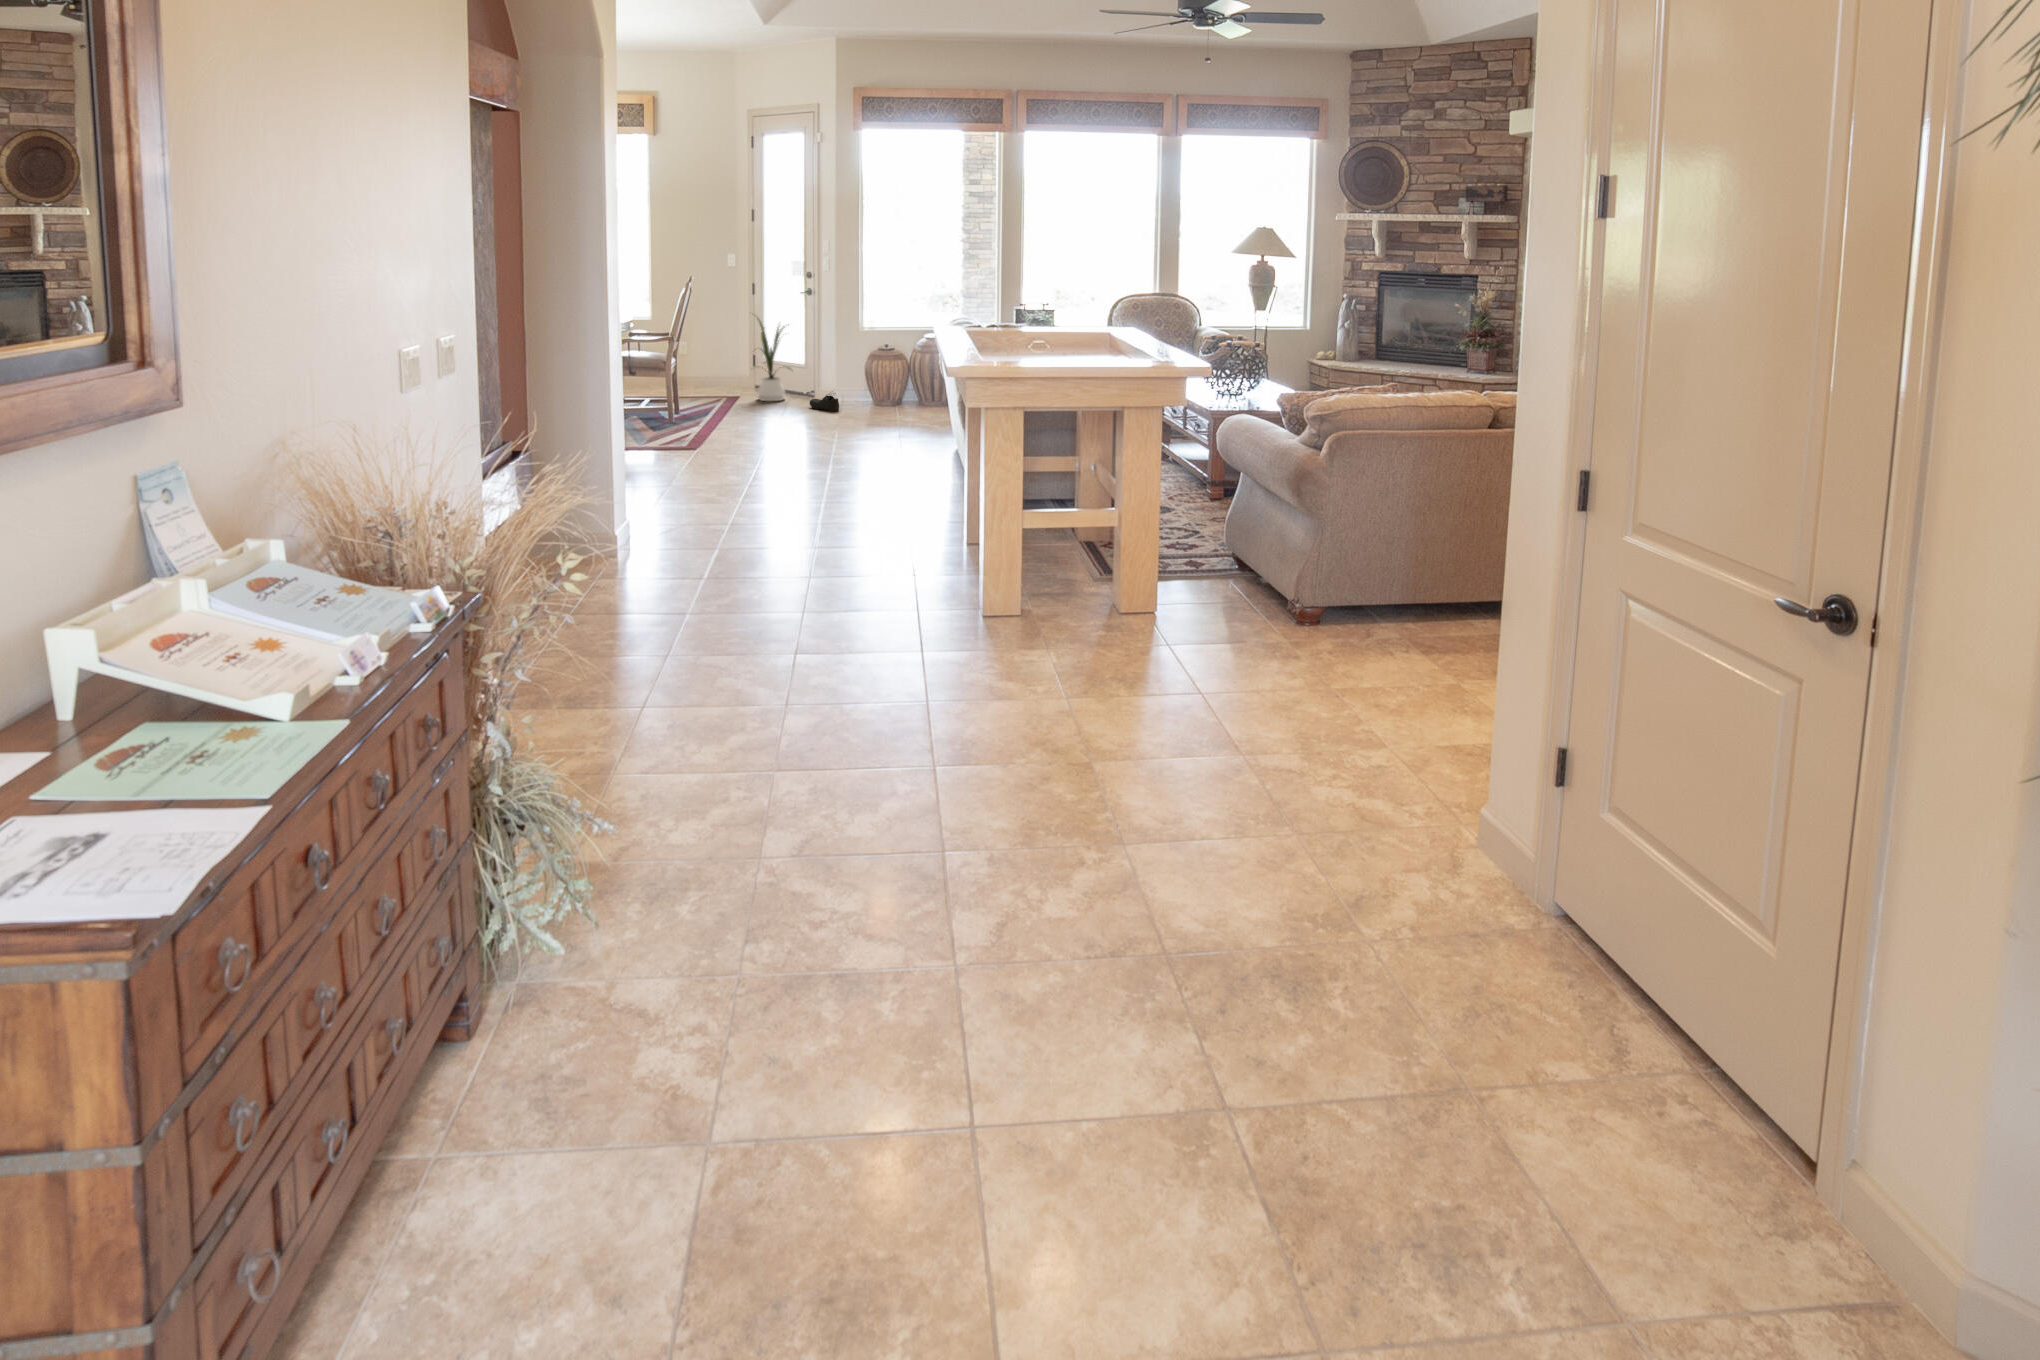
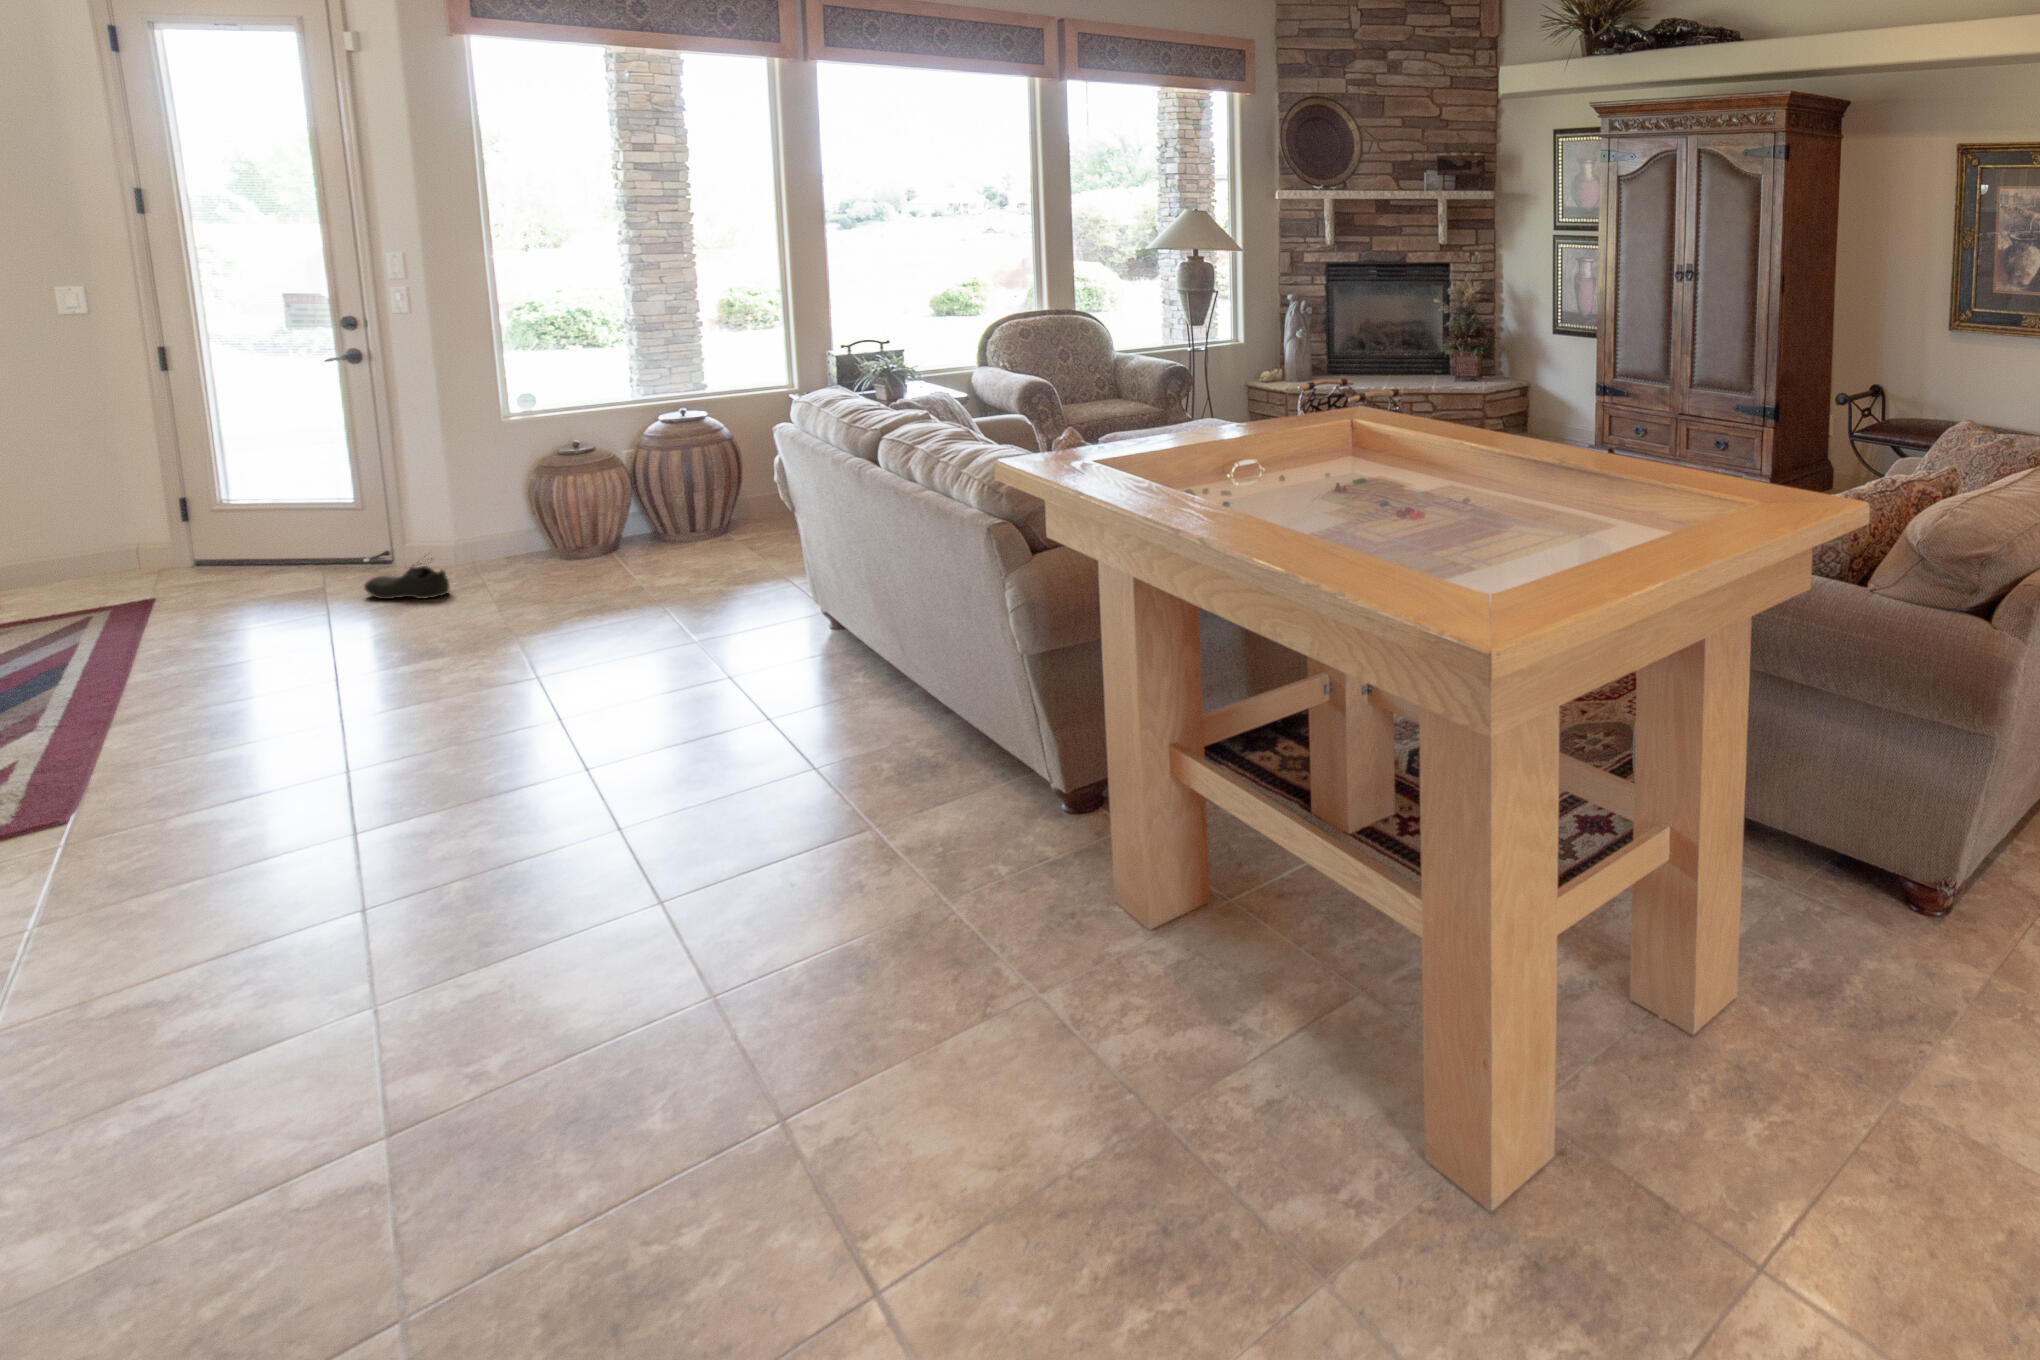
house plant: present [758,319,790,401] -> none [146,413,304,599]

